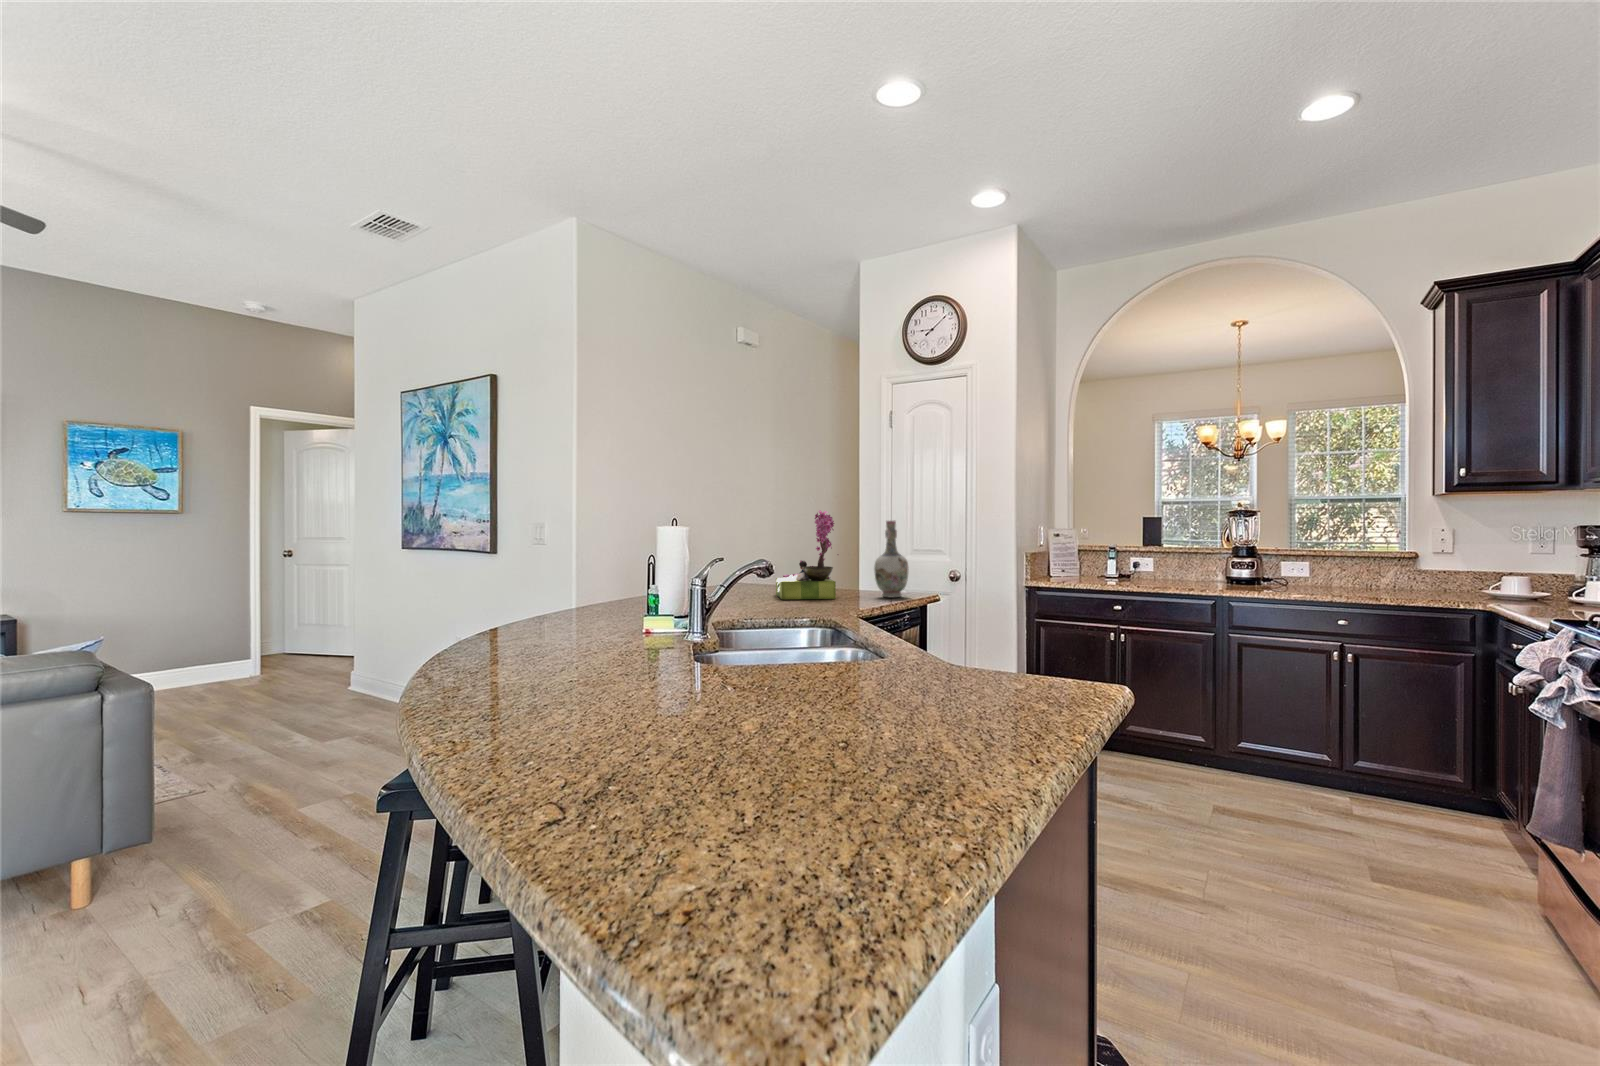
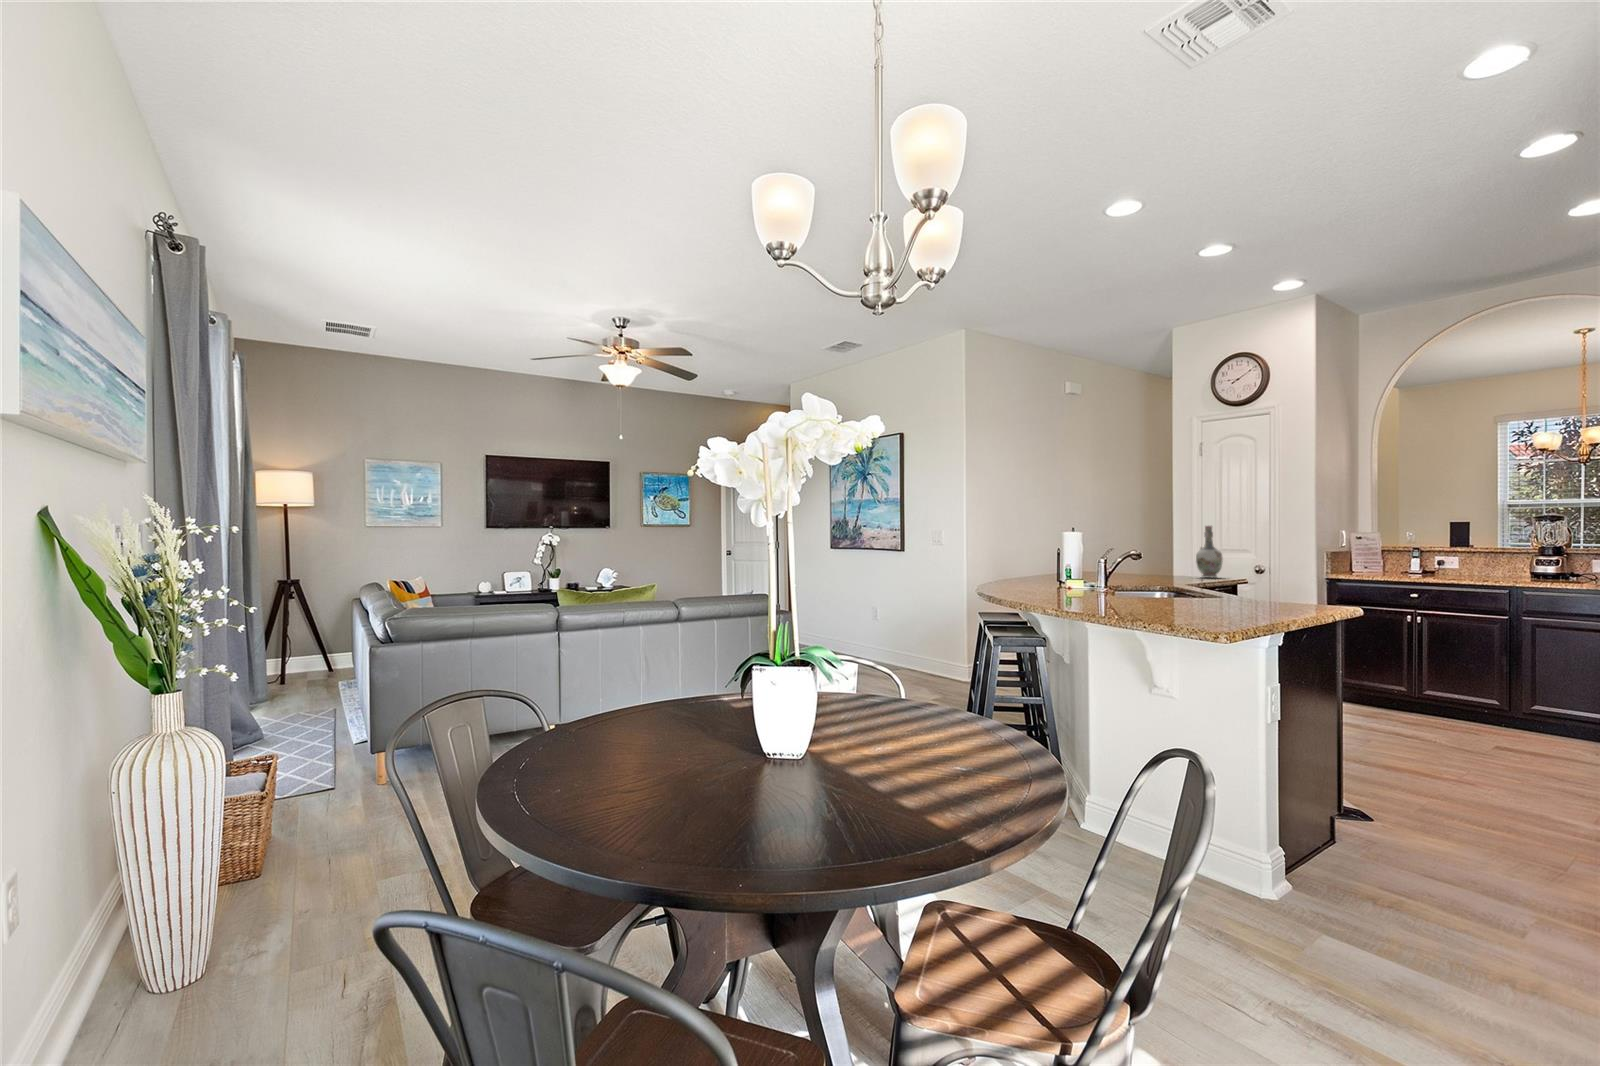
flower arrangement: present [776,510,838,599] -> none [1121,519,1169,578]

